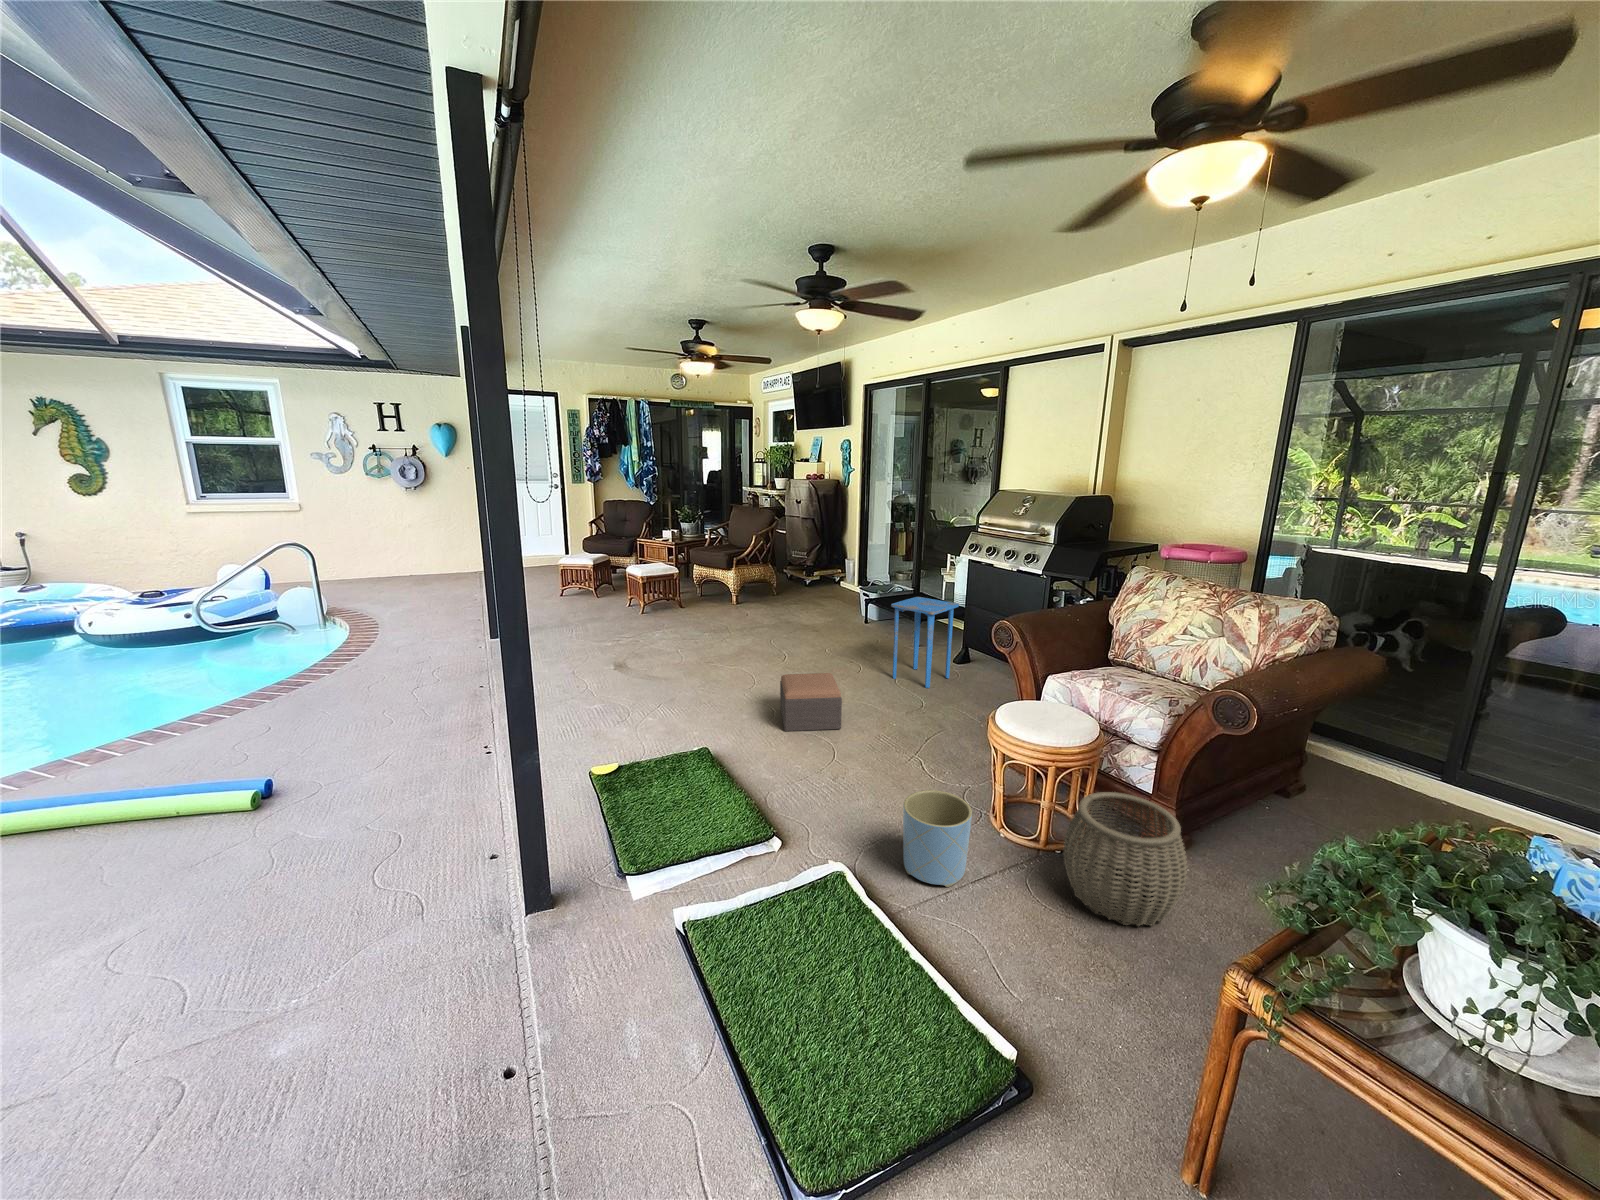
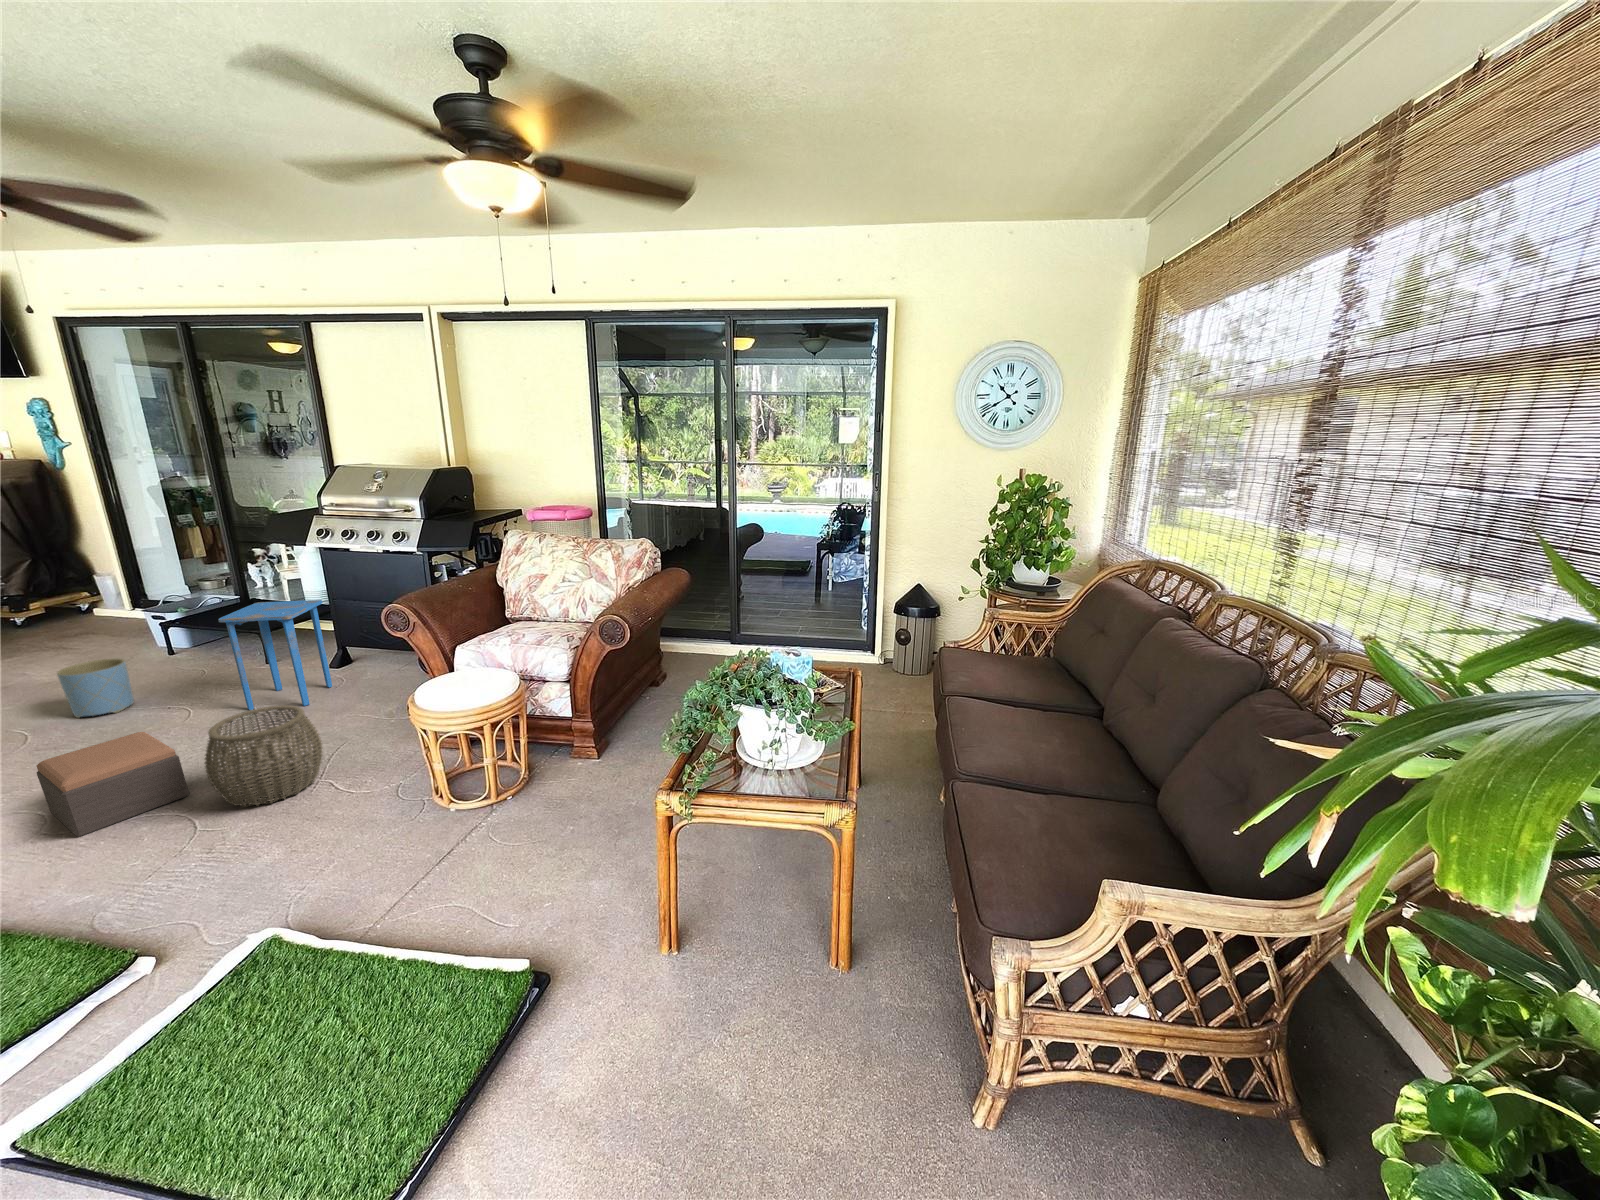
planter: present [903,790,972,887] -> present [57,659,134,718]
woven basket: present [1063,792,1187,926] -> present [205,705,323,807]

